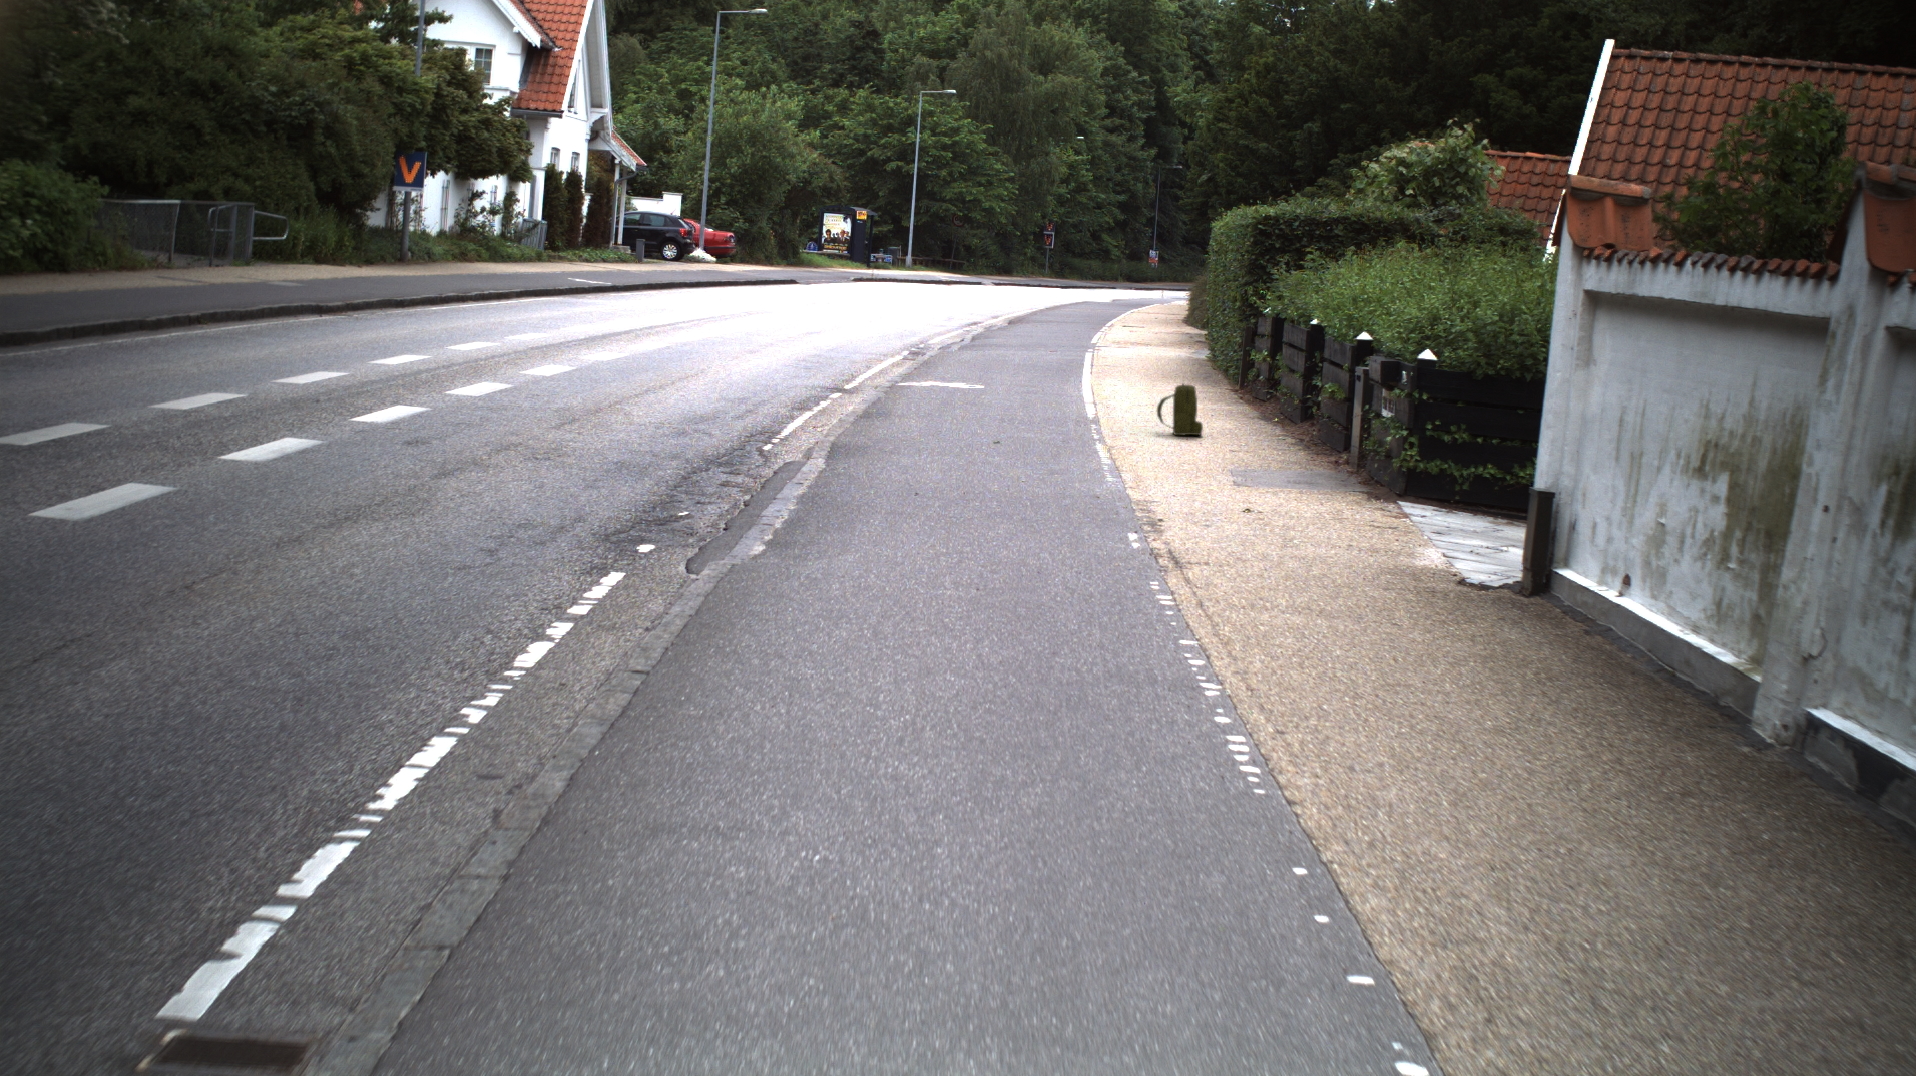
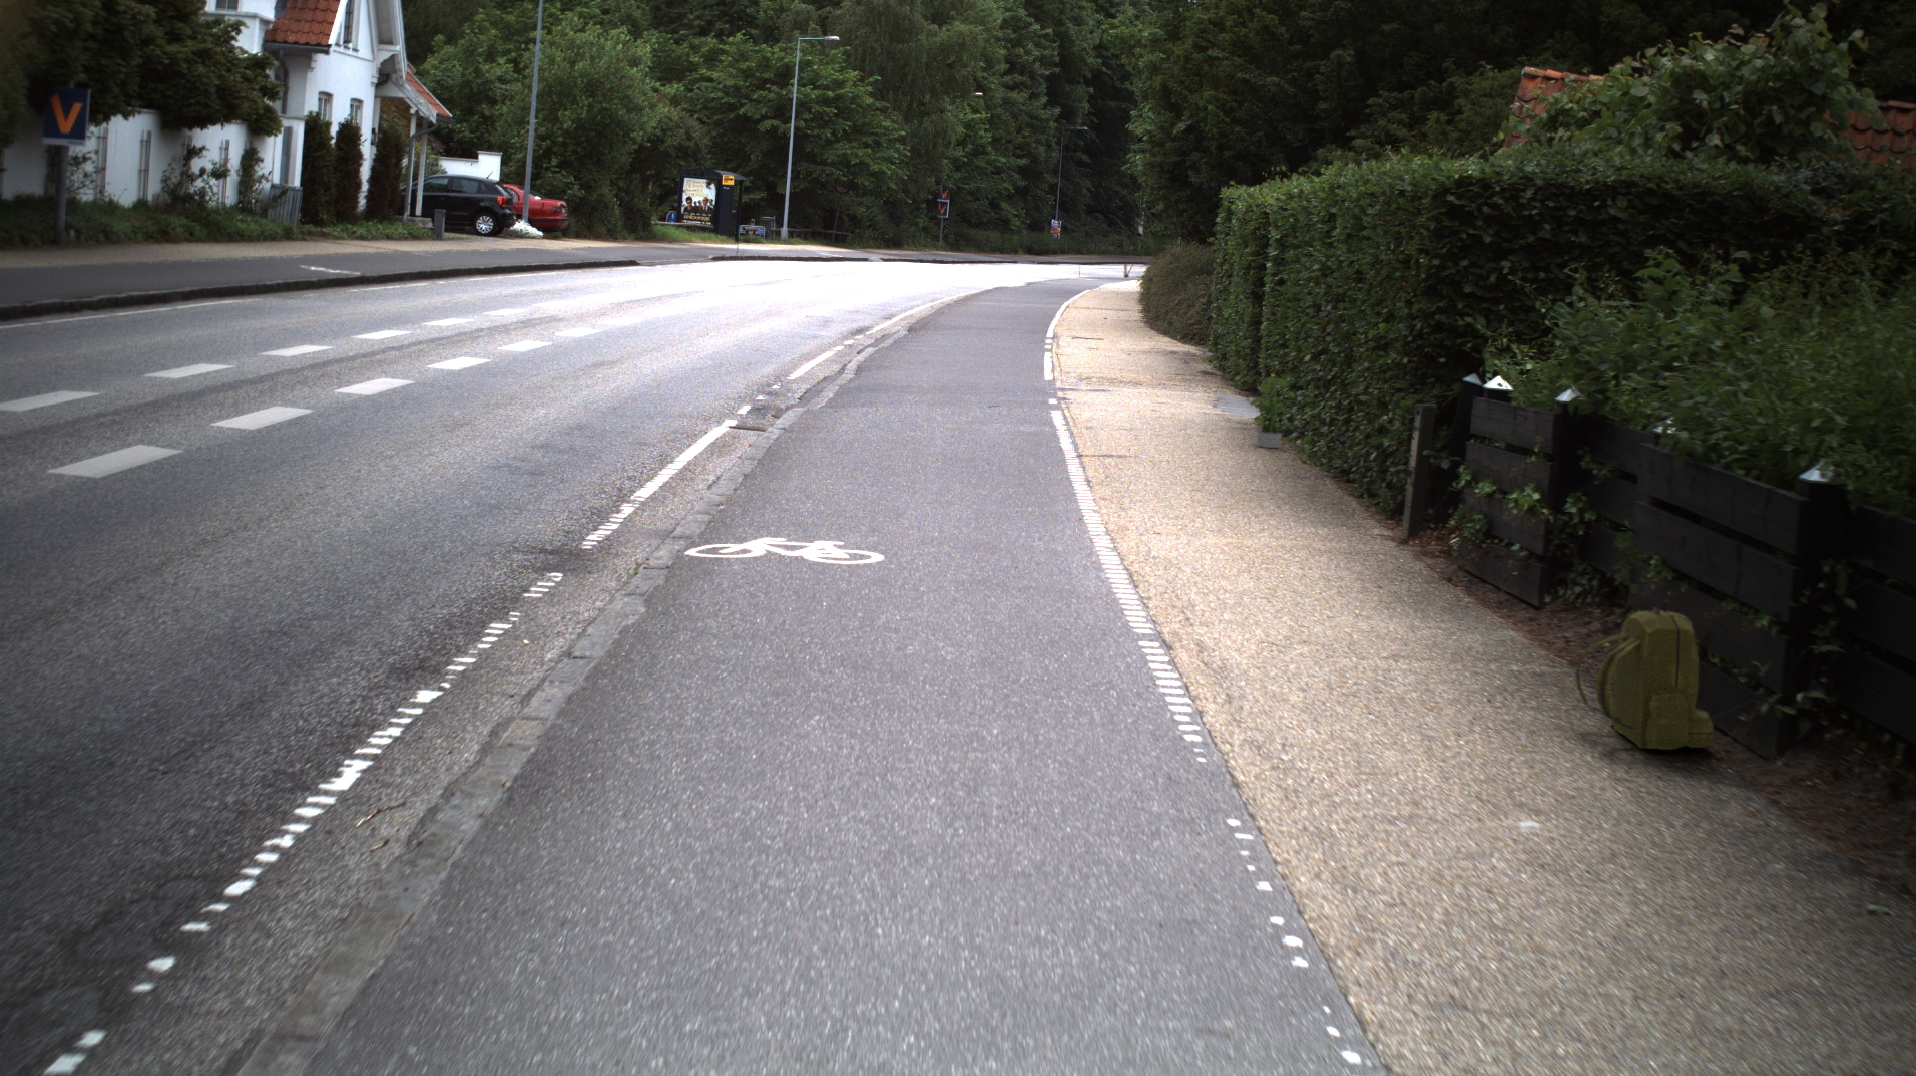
potted plant: none [1145,328,1171,371] -> present [1250,377,1294,448]

